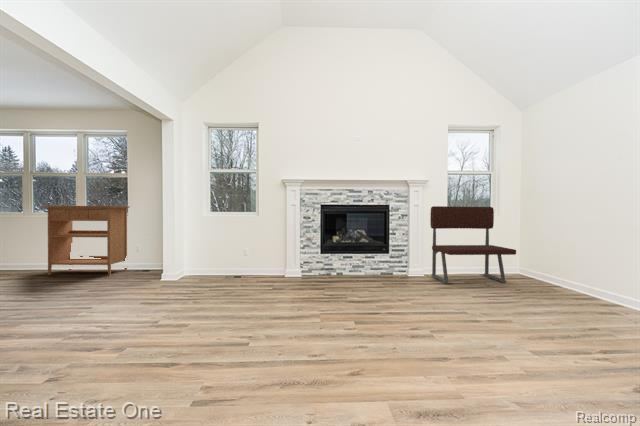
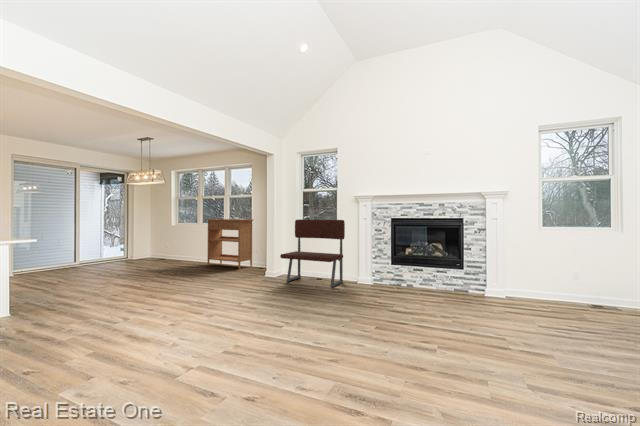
bench: present [430,206,516,284] -> present [280,220,345,287]

